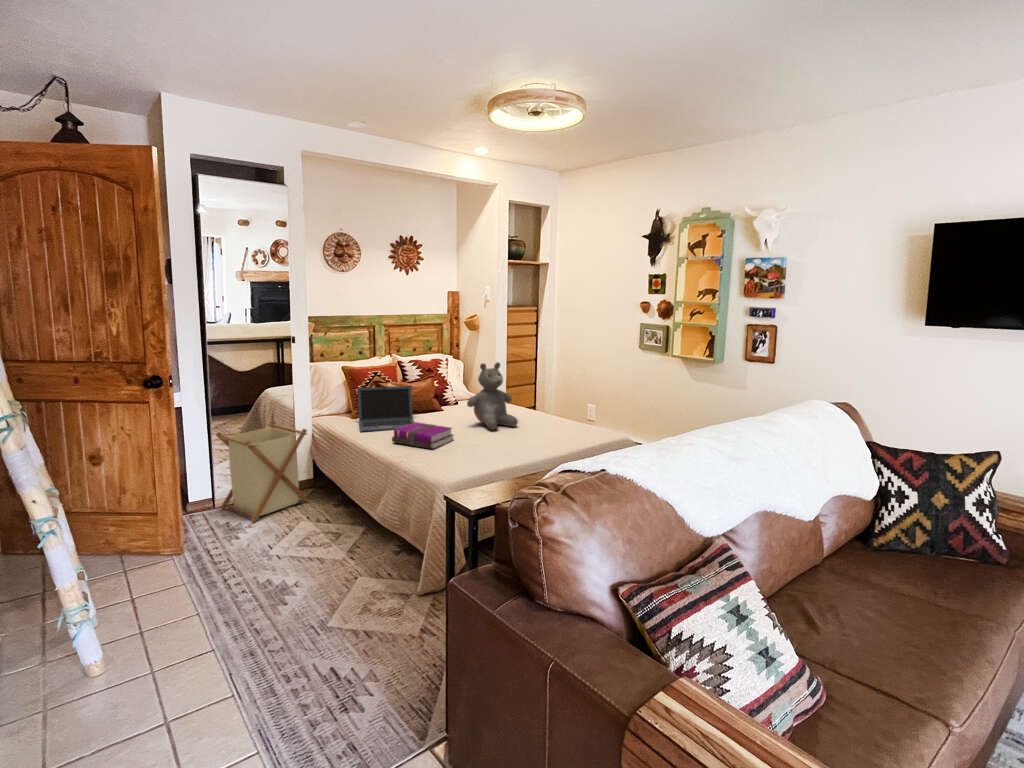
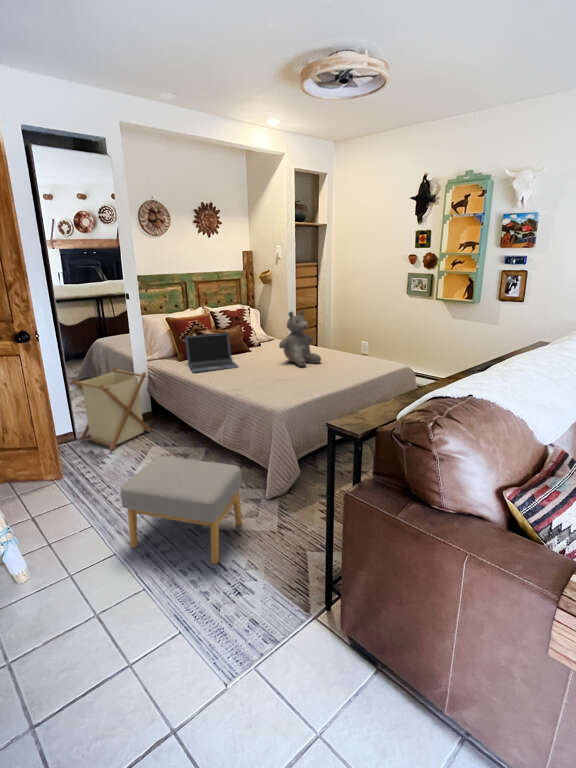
notebook: present [392,422,454,449] -> none [224,363,274,385]
footstool: none [225,530,381,672] -> present [120,456,242,564]

